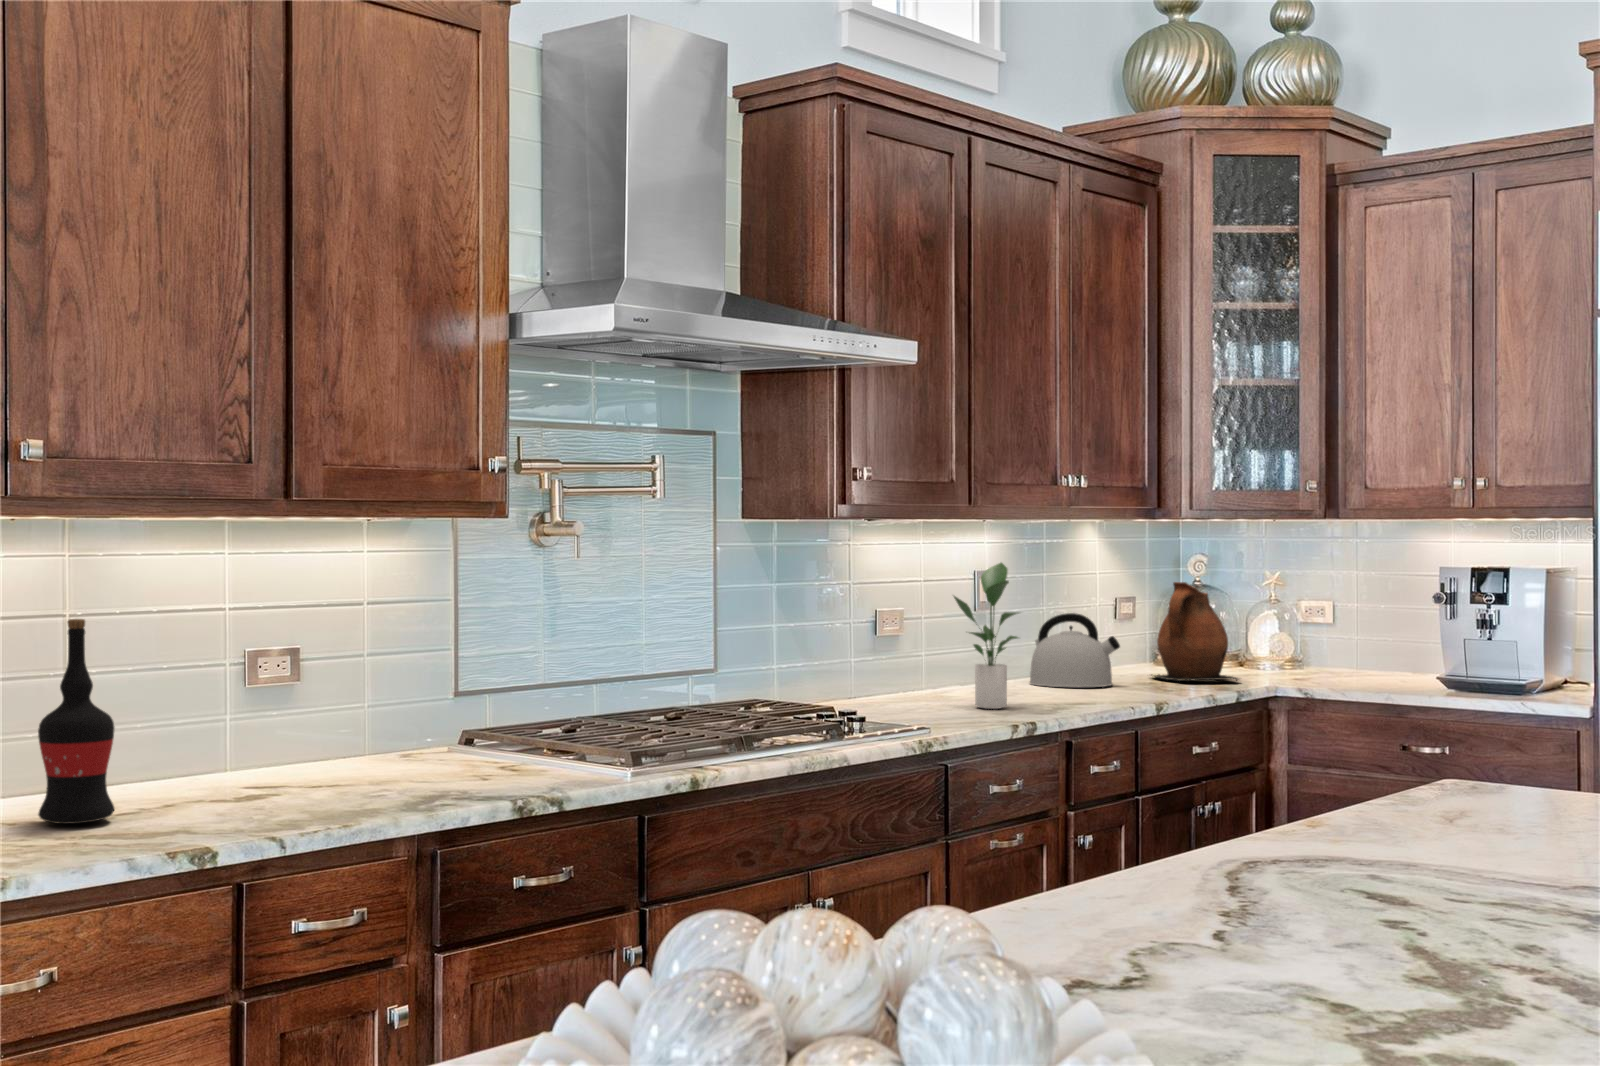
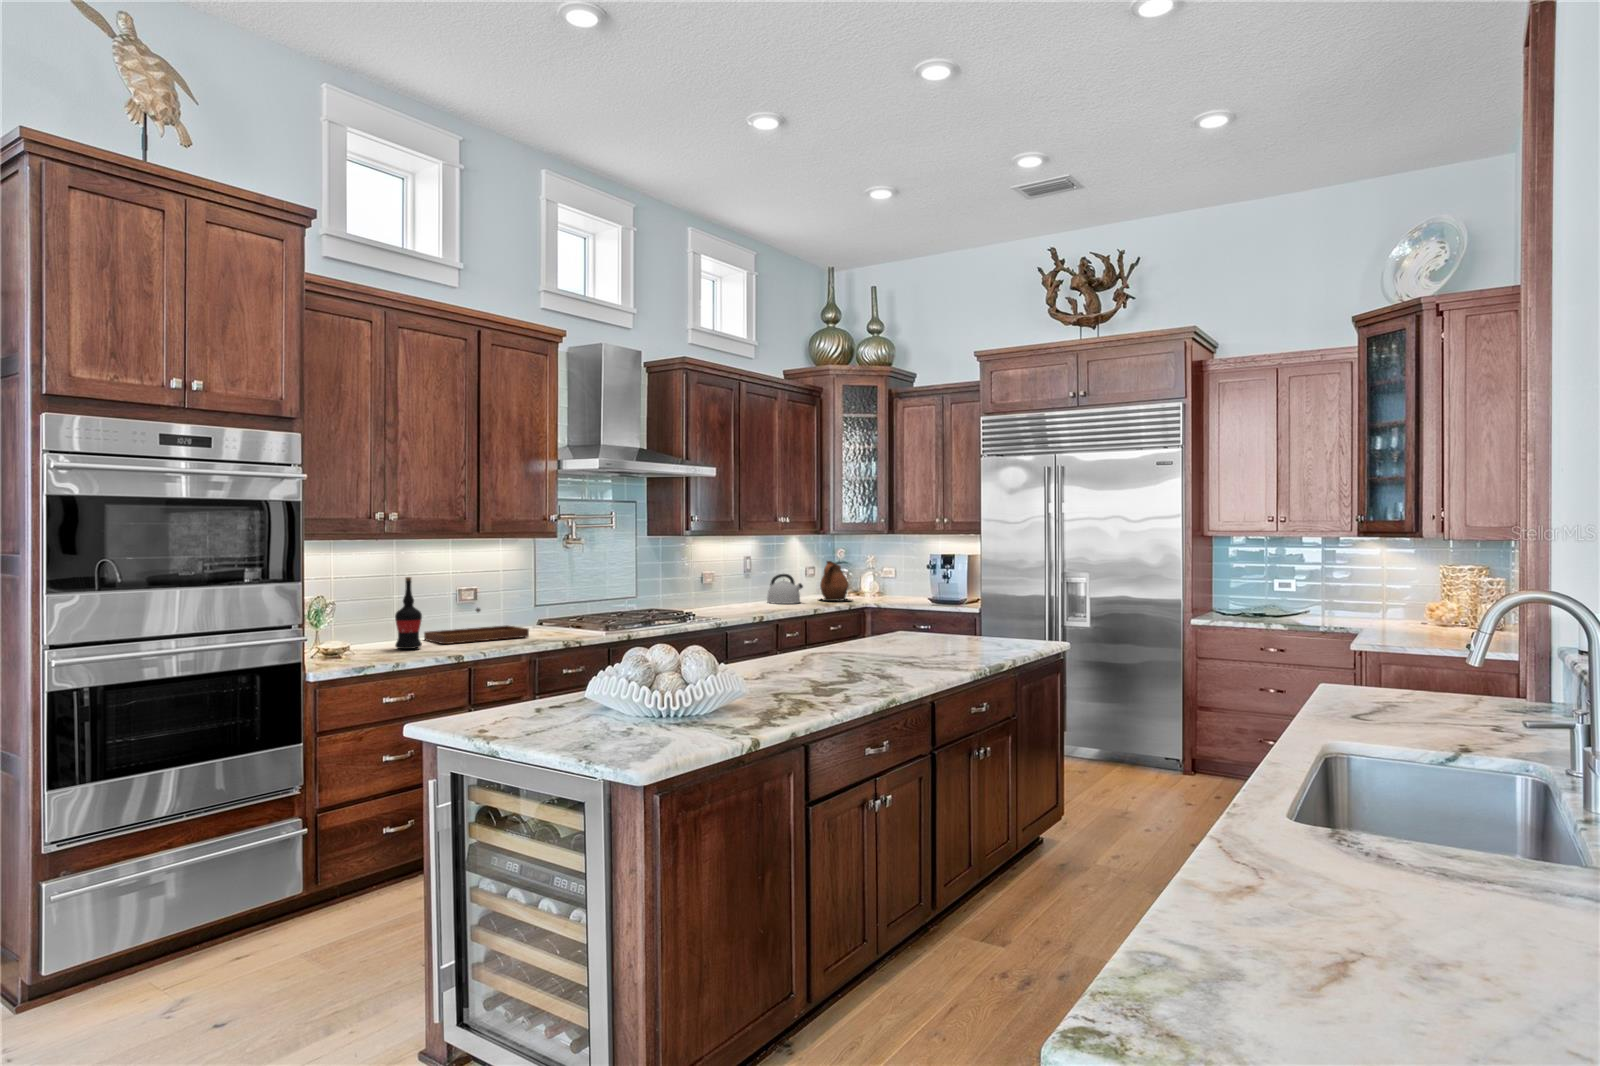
potted plant: present [954,563,1019,709] -> none [732,553,761,612]
tray: none [143,702,423,807] -> present [424,608,529,644]

